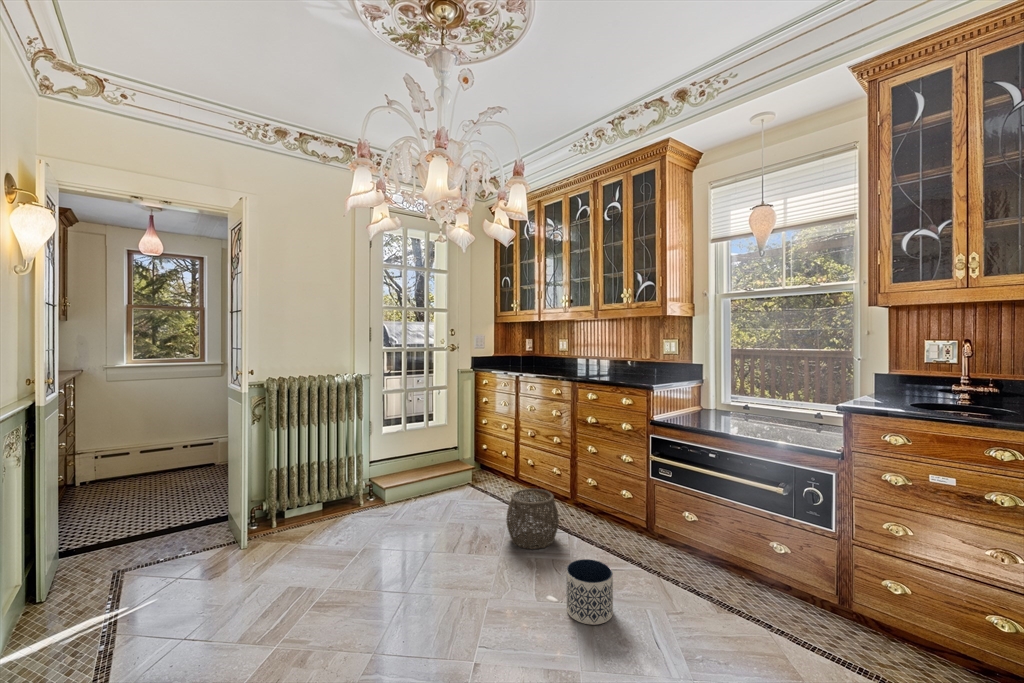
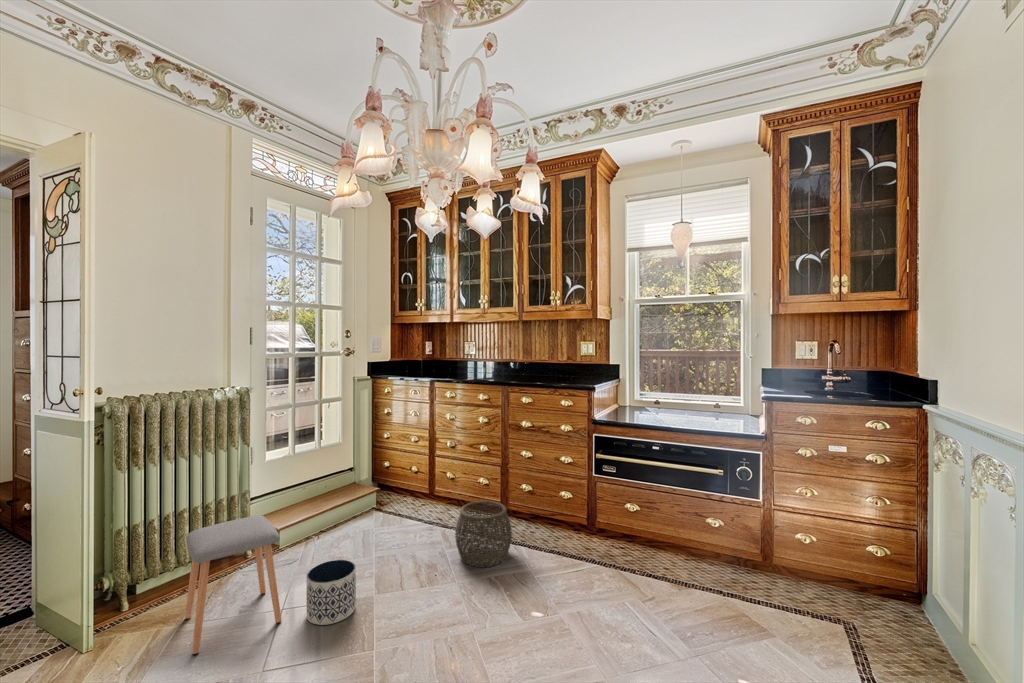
stool: none [294,474,358,566] -> present [185,516,281,655]
planter: present [567,559,613,625] -> present [306,560,356,625]

